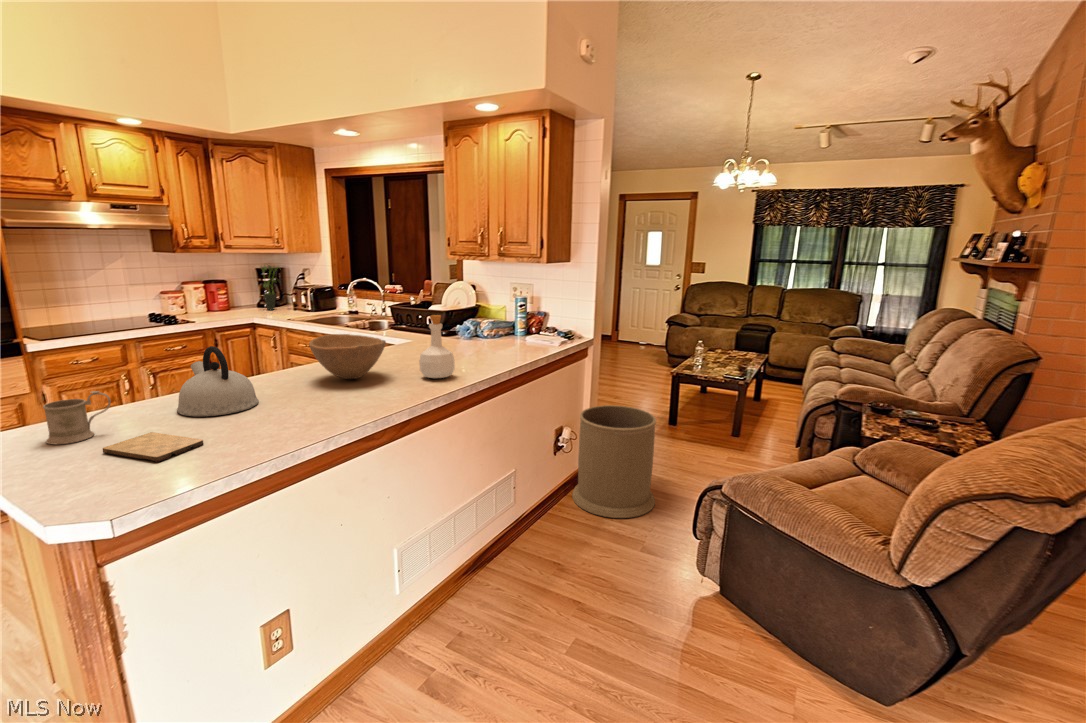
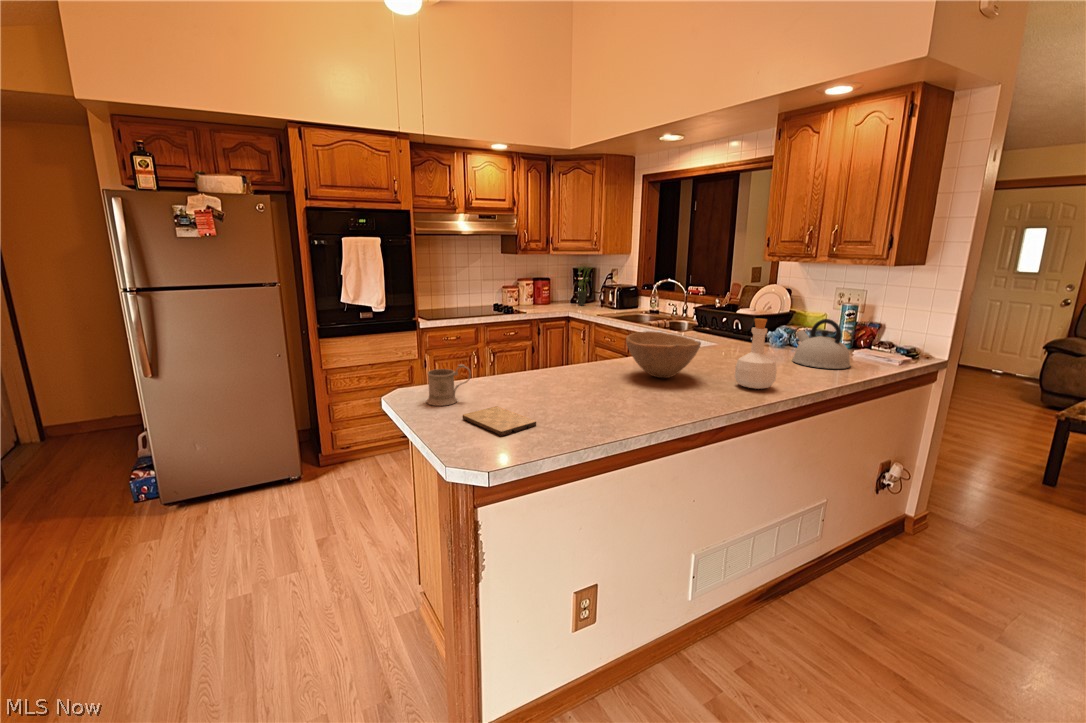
kettle: present [177,346,259,416] -> present [792,319,850,369]
trash can: present [572,405,656,518] -> none [895,446,1052,603]

